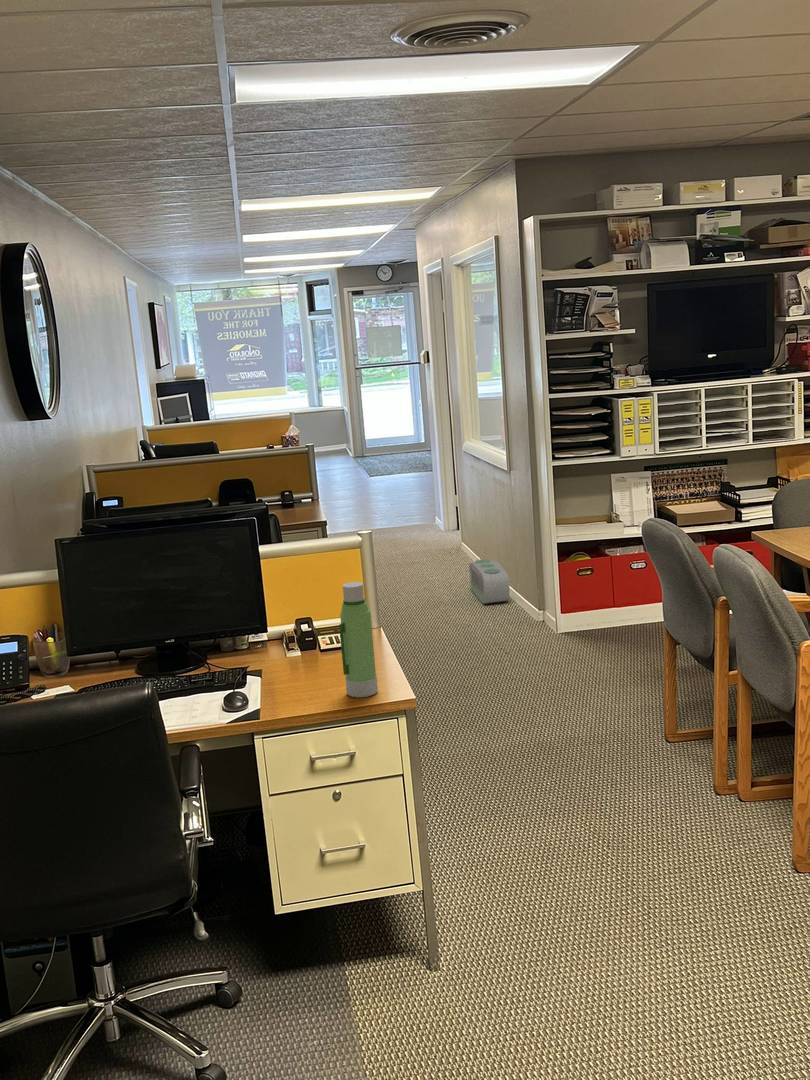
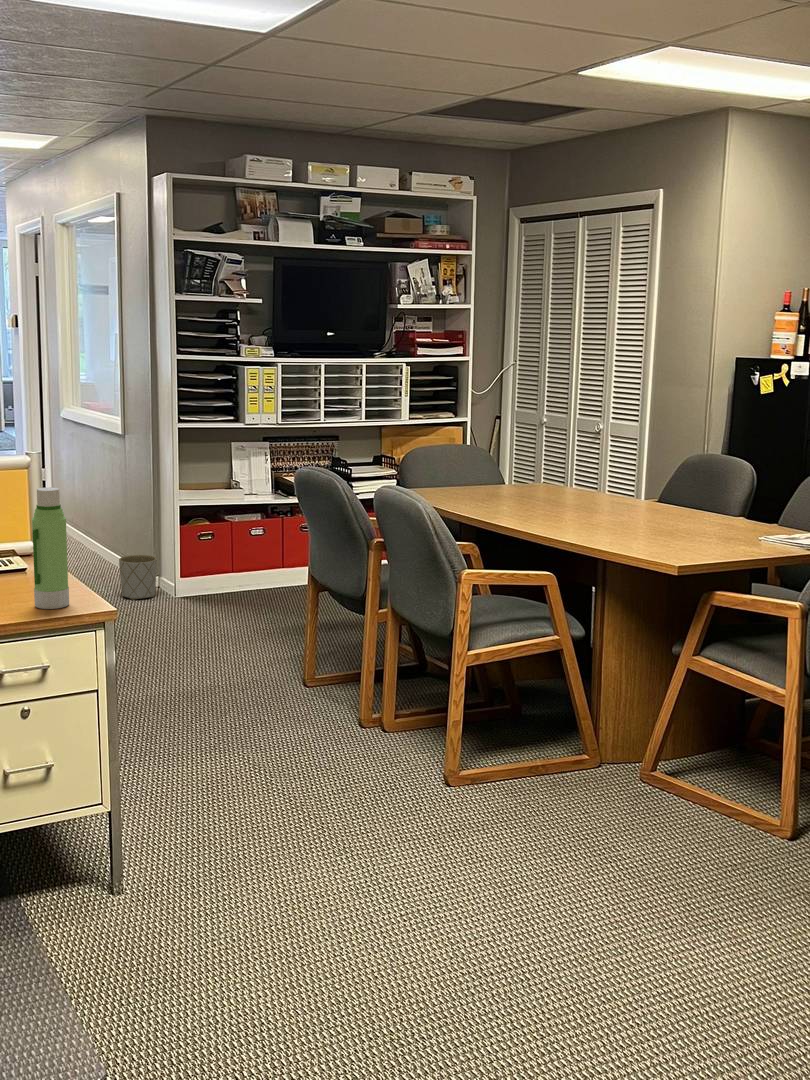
air purifier: present [469,559,509,604] -> none [73,529,120,574]
planter: none [503,588,538,633] -> present [119,555,157,600]

